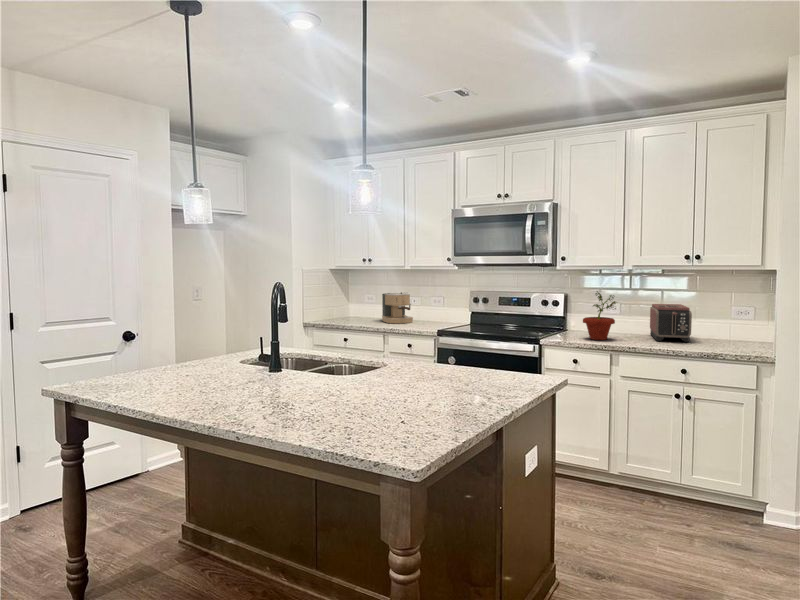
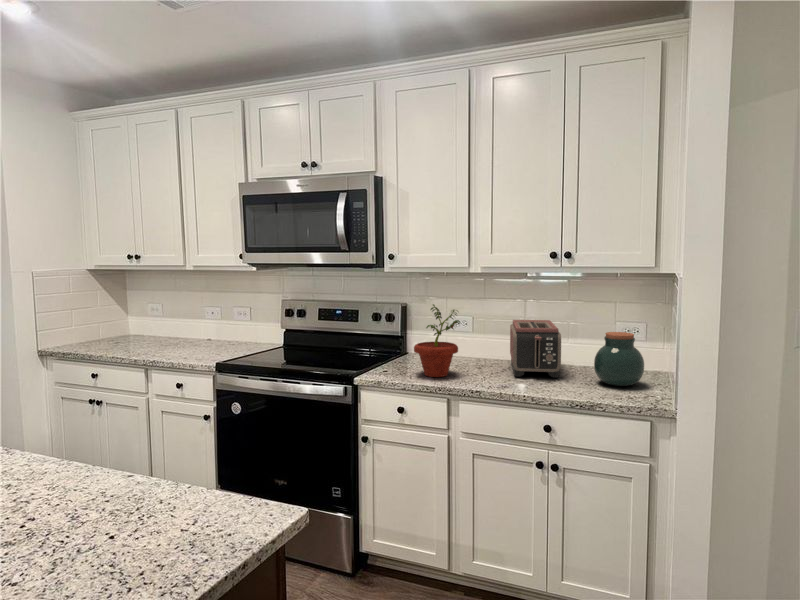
coffee maker: present [382,292,413,323] -> none [158,303,203,349]
jar: none [717,310,754,346] -> present [594,332,644,386]

